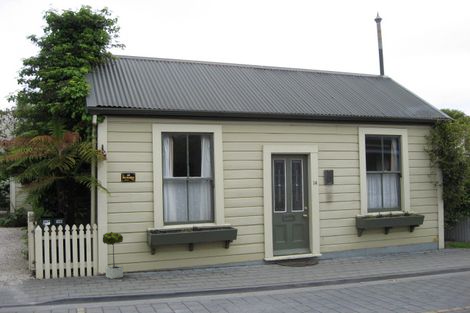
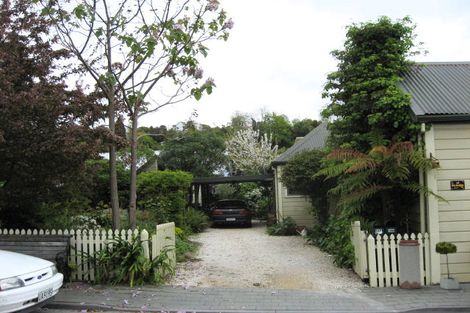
trash can: none [65,231,88,281] -> present [398,240,421,289]

